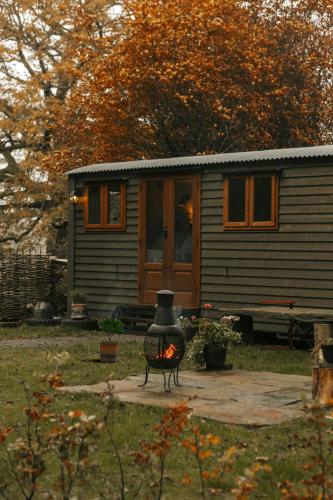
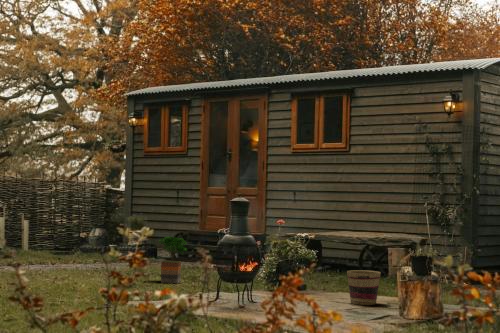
side table: present [259,300,296,350] -> none [328,224,368,277]
basket: none [268,353,299,386] -> present [347,270,381,305]

